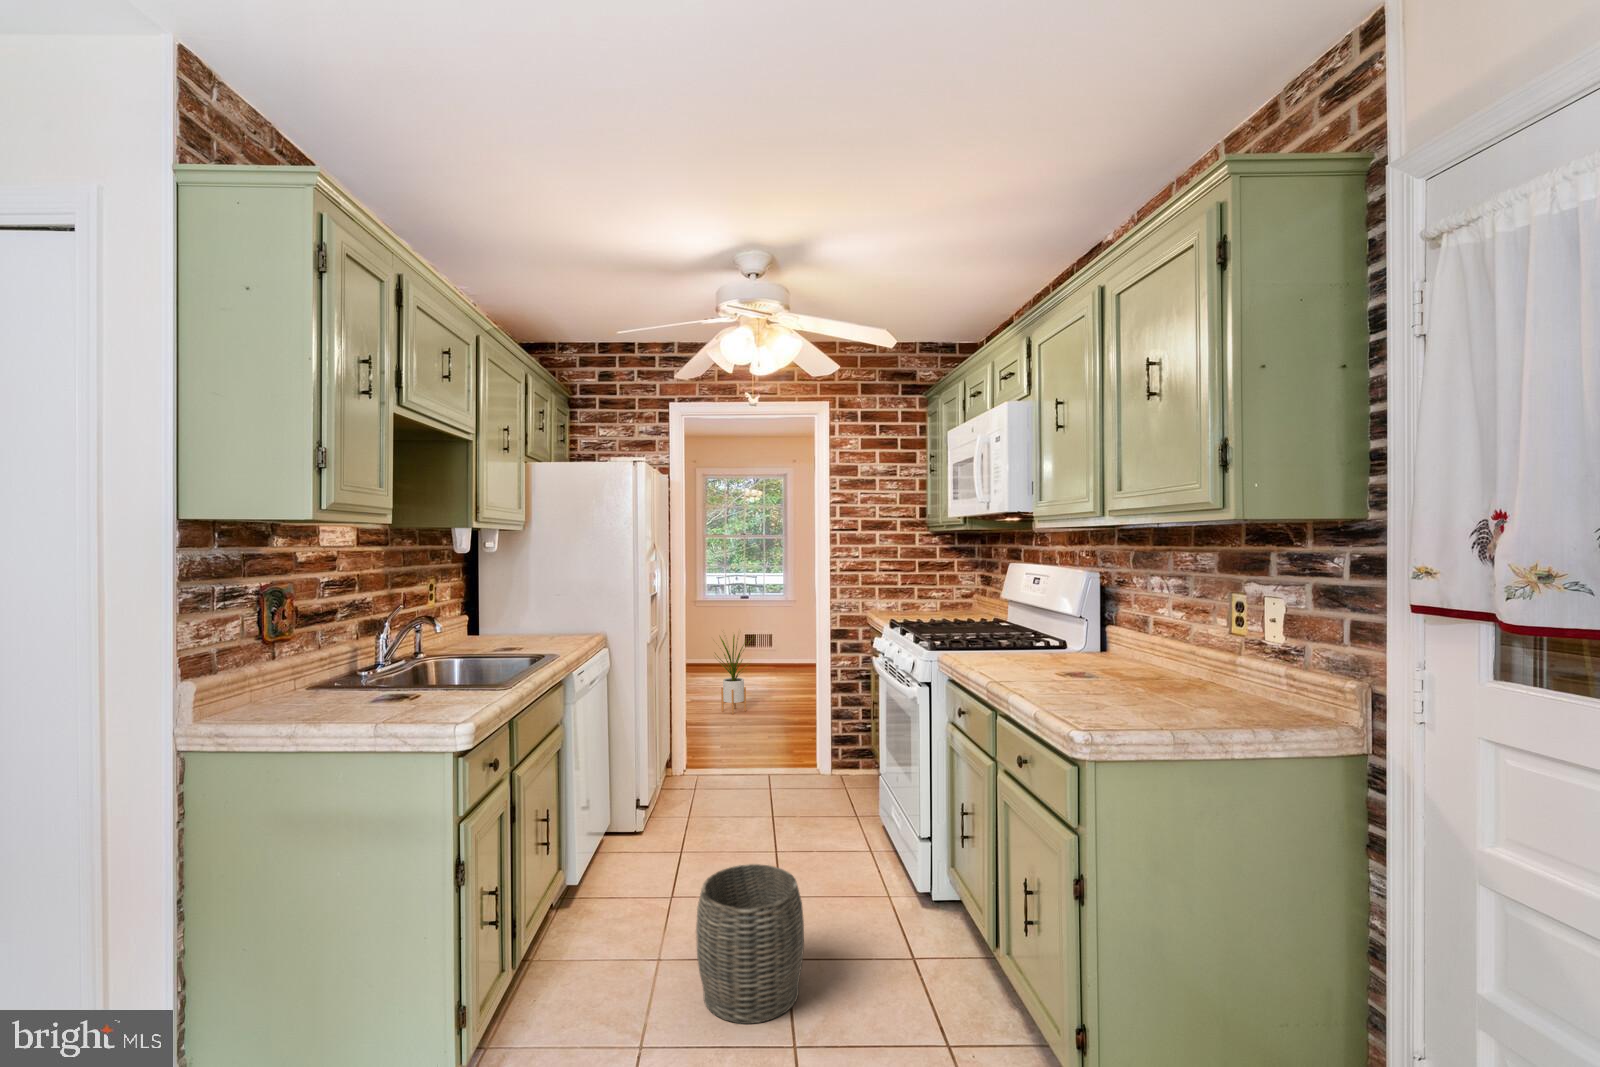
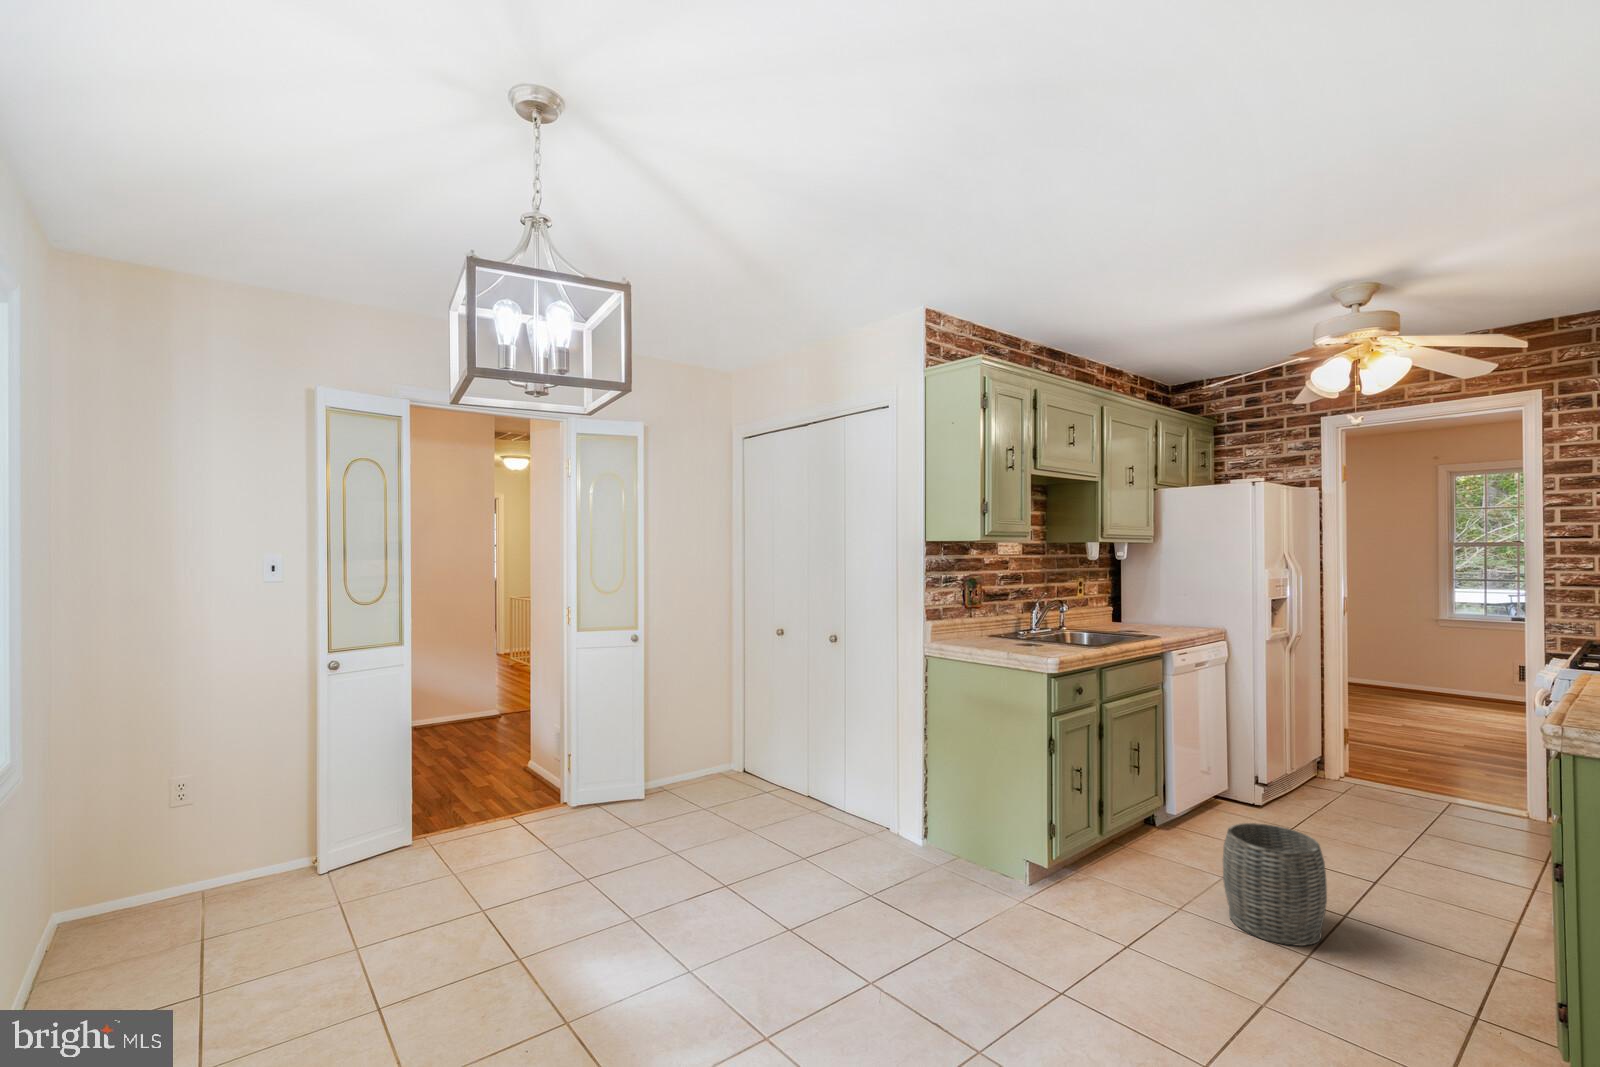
house plant: present [715,635,747,714] -> none [1419,652,1485,753]

